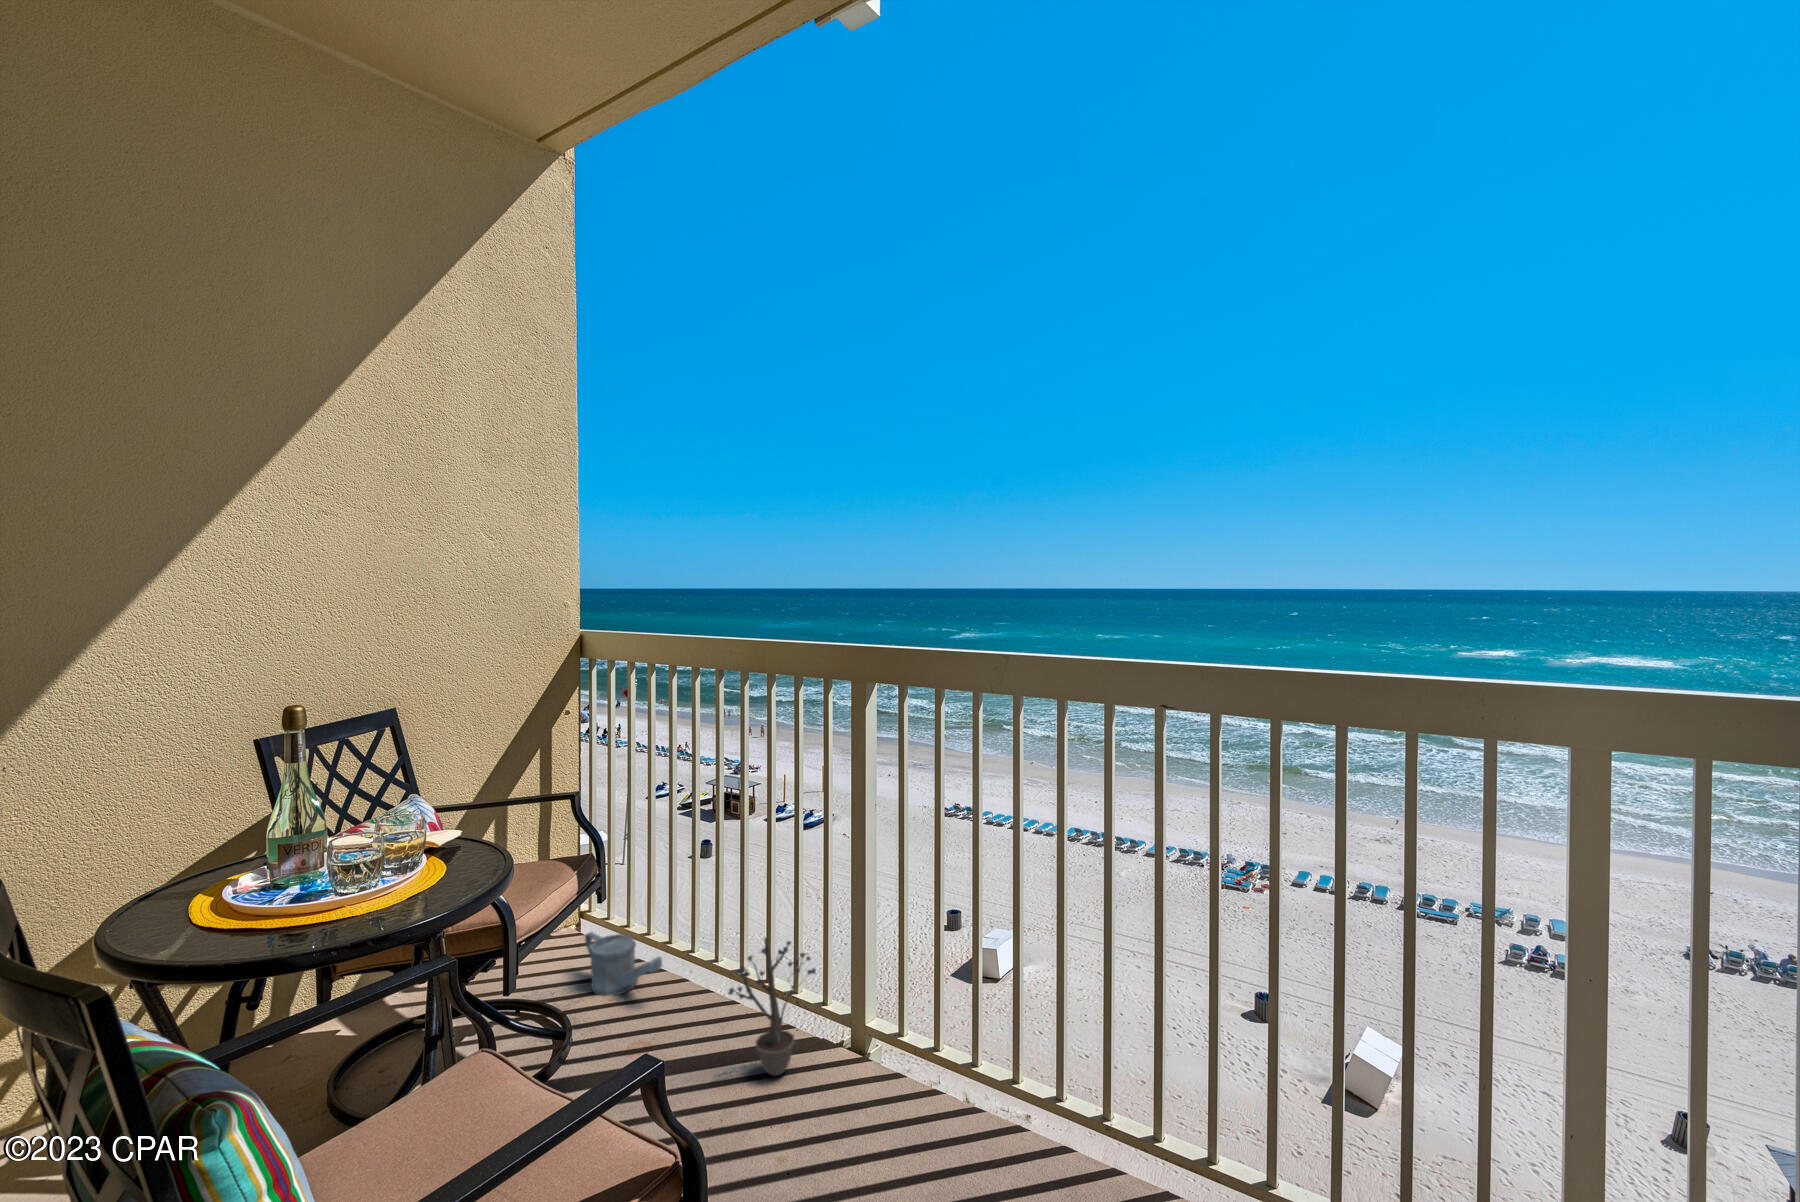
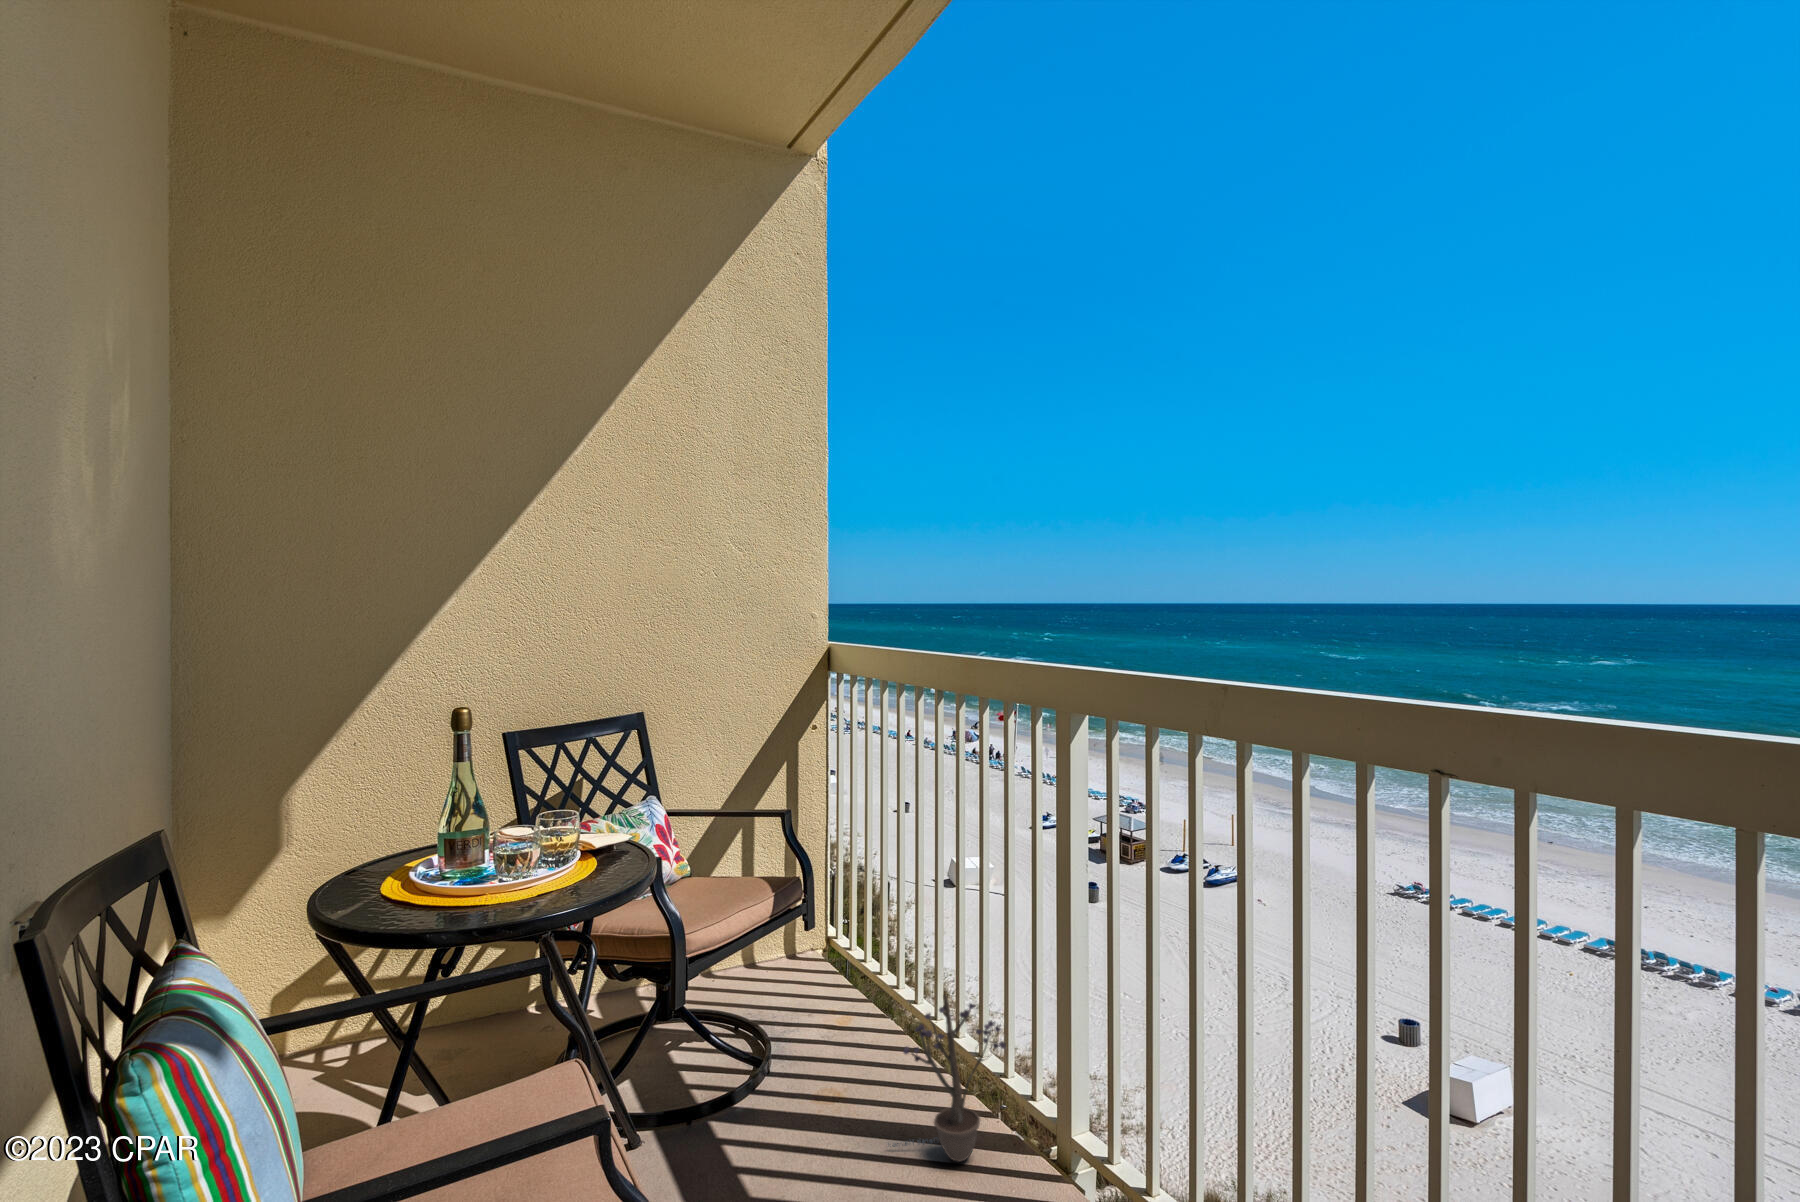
watering can: present [585,932,662,996] -> none [806,961,870,1033]

